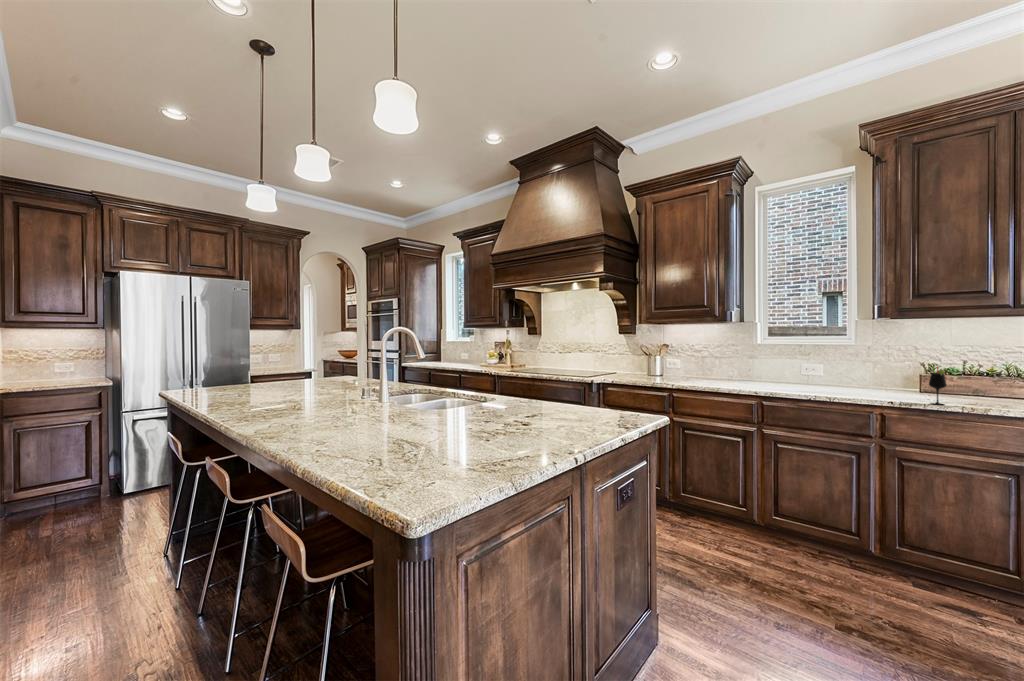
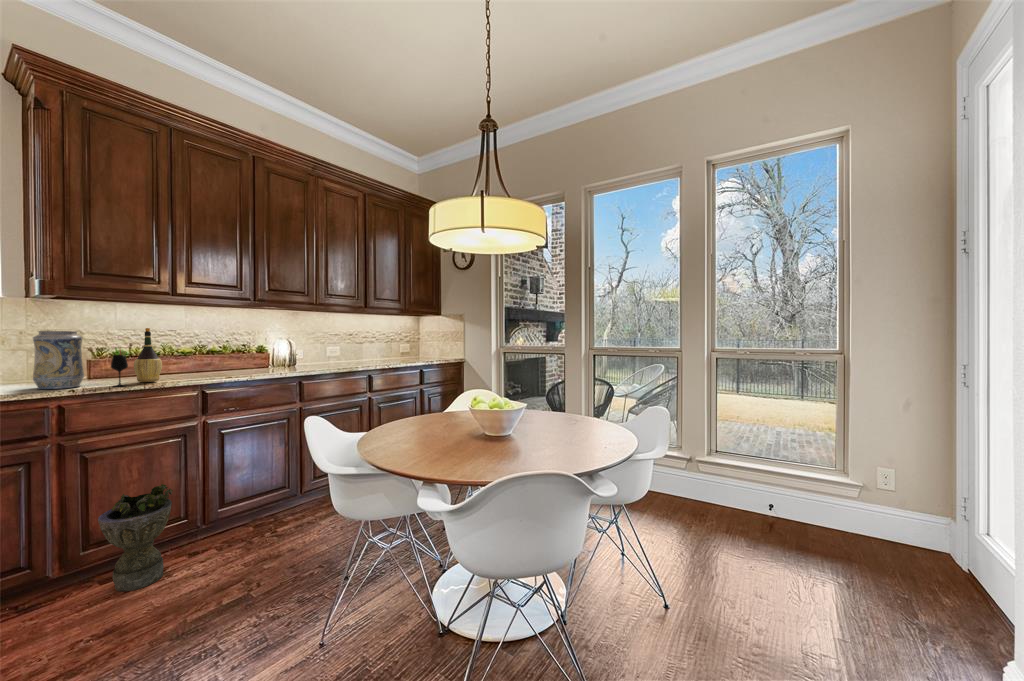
wine bottle: none [956,346,991,404] -> present [134,328,162,382]
decorative vase: none [866,349,907,399] -> present [33,331,84,389]
planter: none [909,512,992,619] -> present [98,484,173,591]

